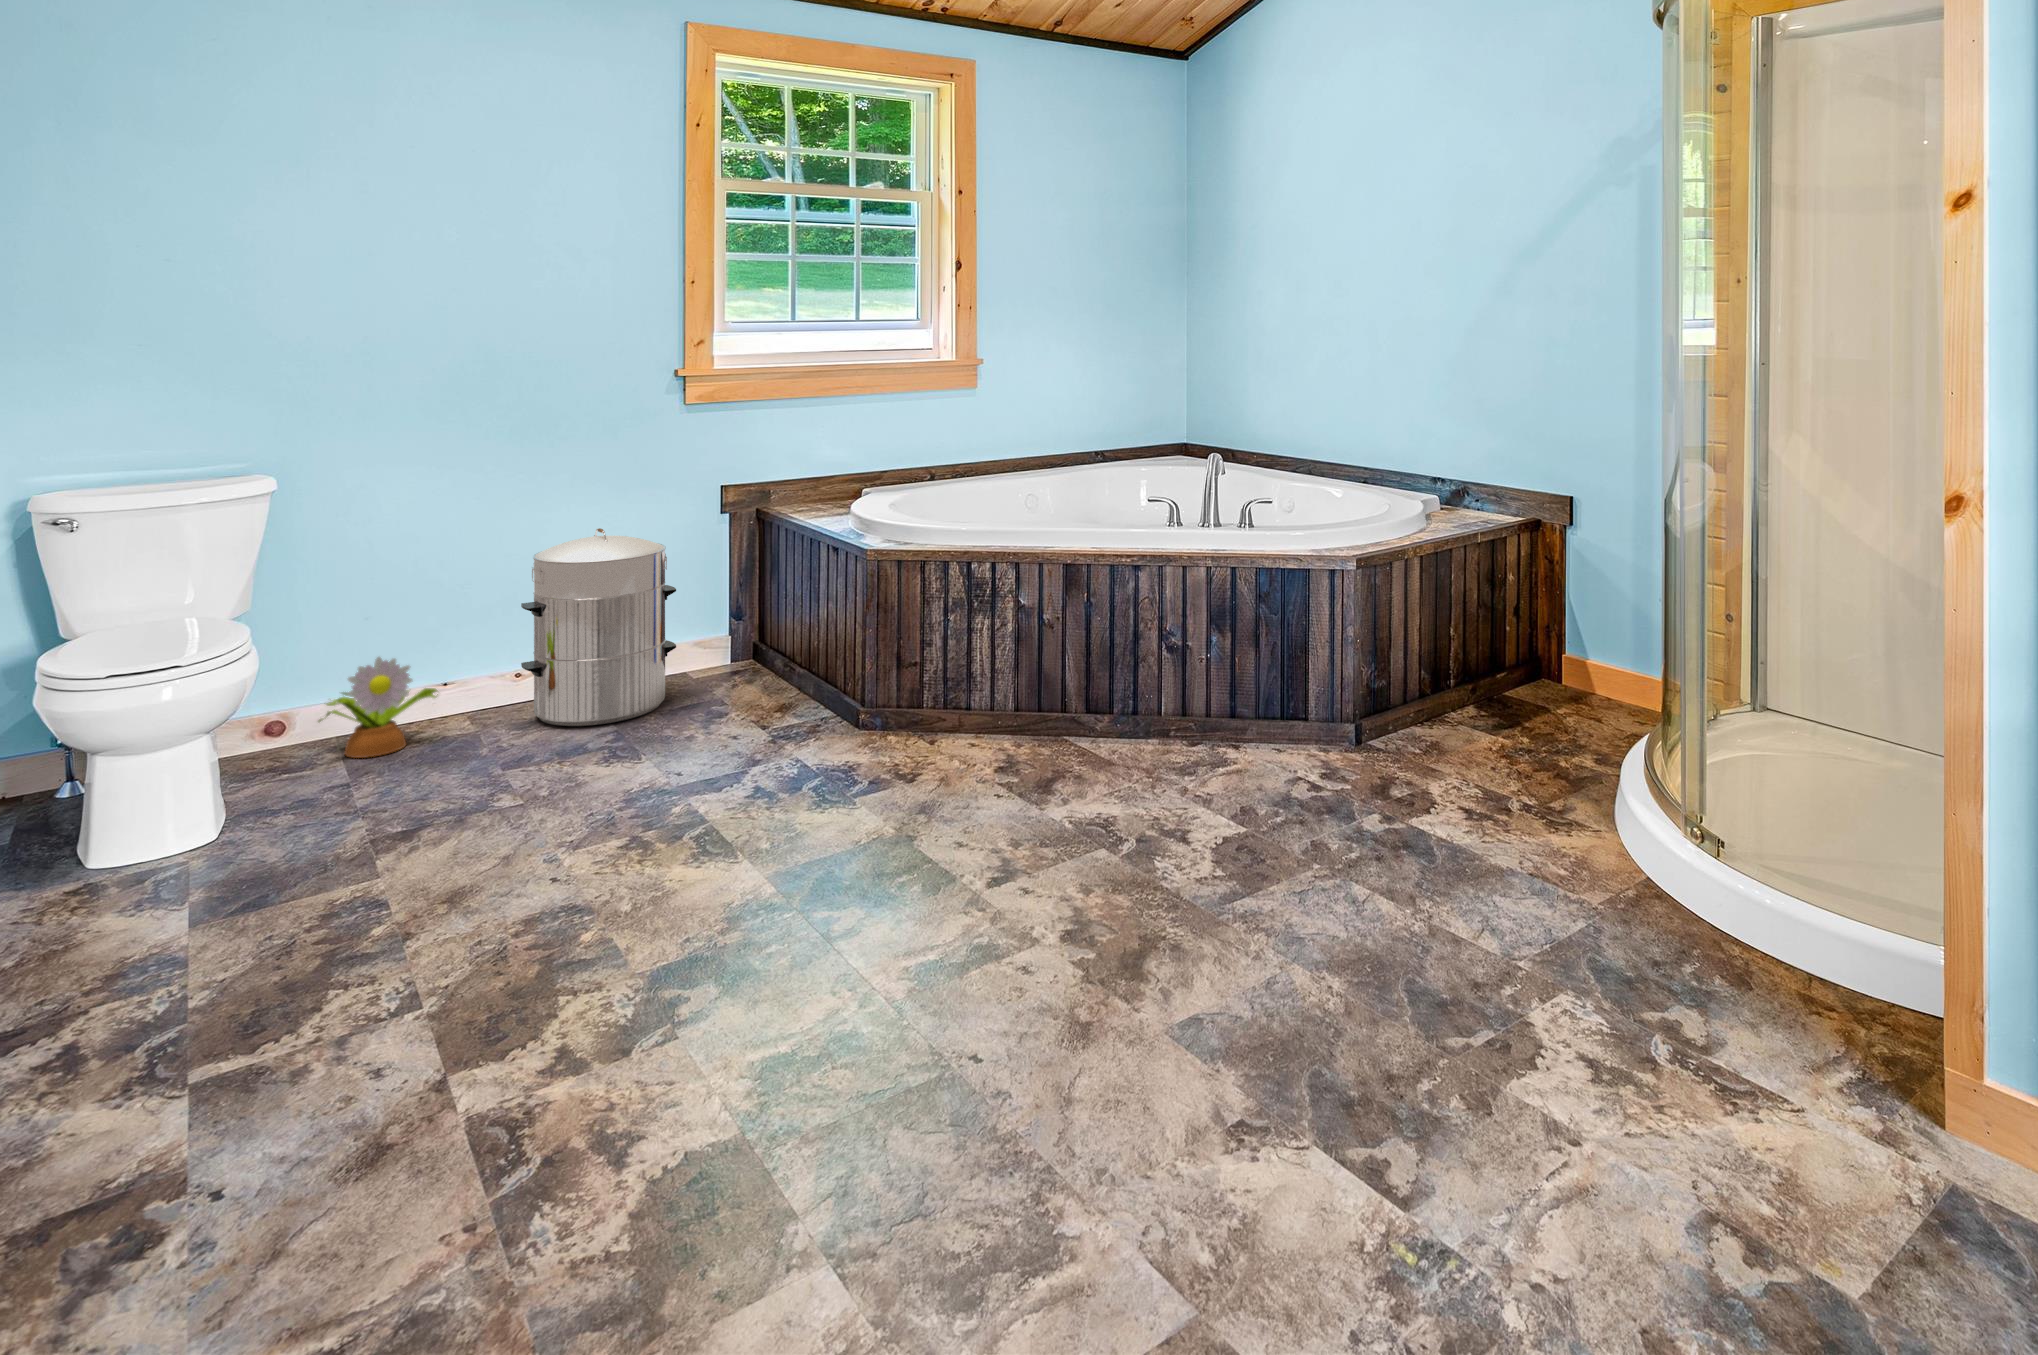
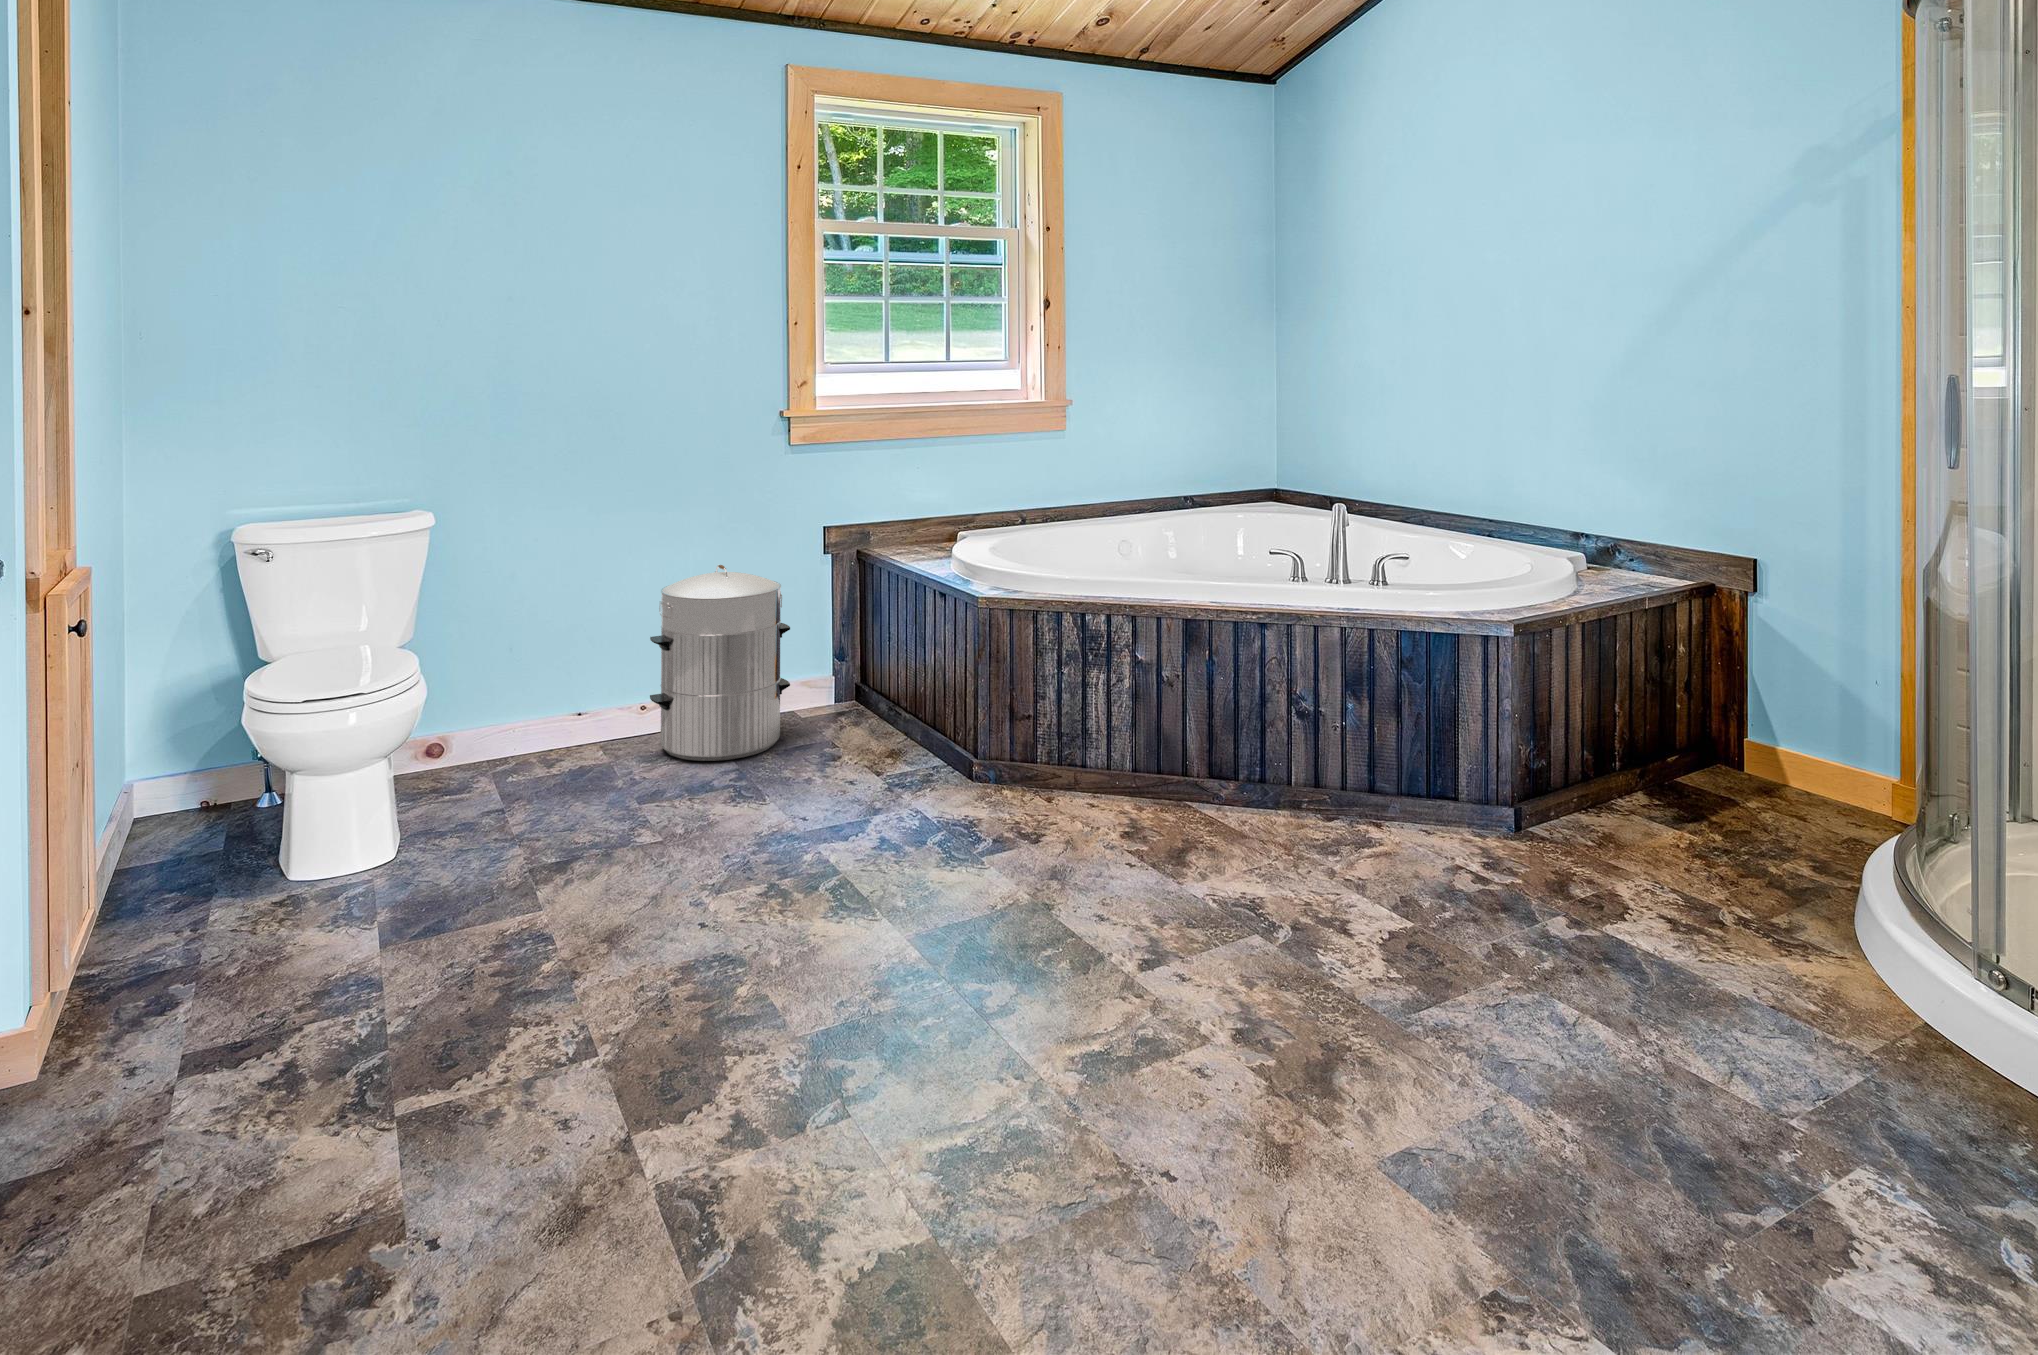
decorative plant: present [319,657,438,758] -> none [474,685,579,782]

